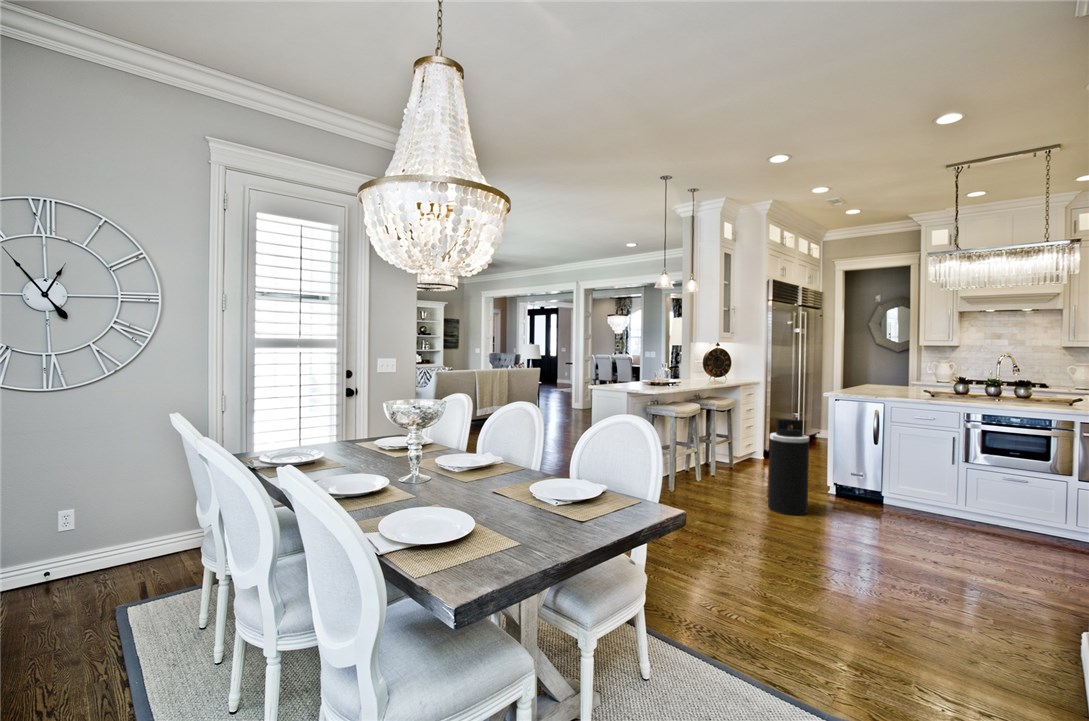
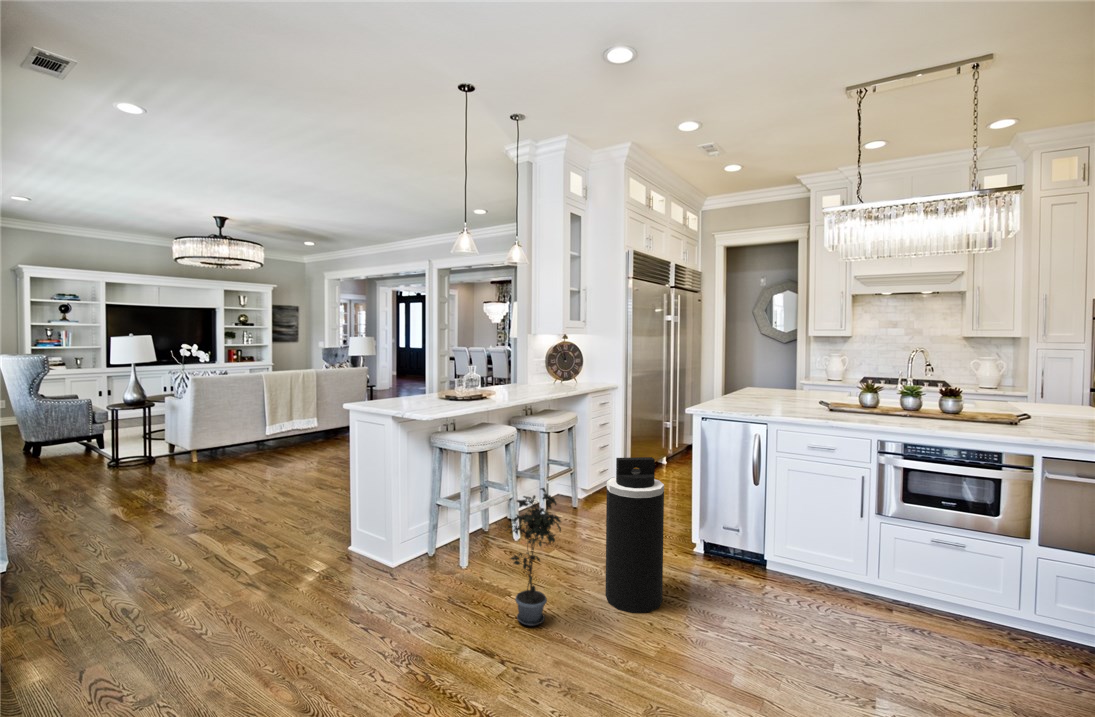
potted plant: none [709,433,748,515] -> present [507,488,561,626]

